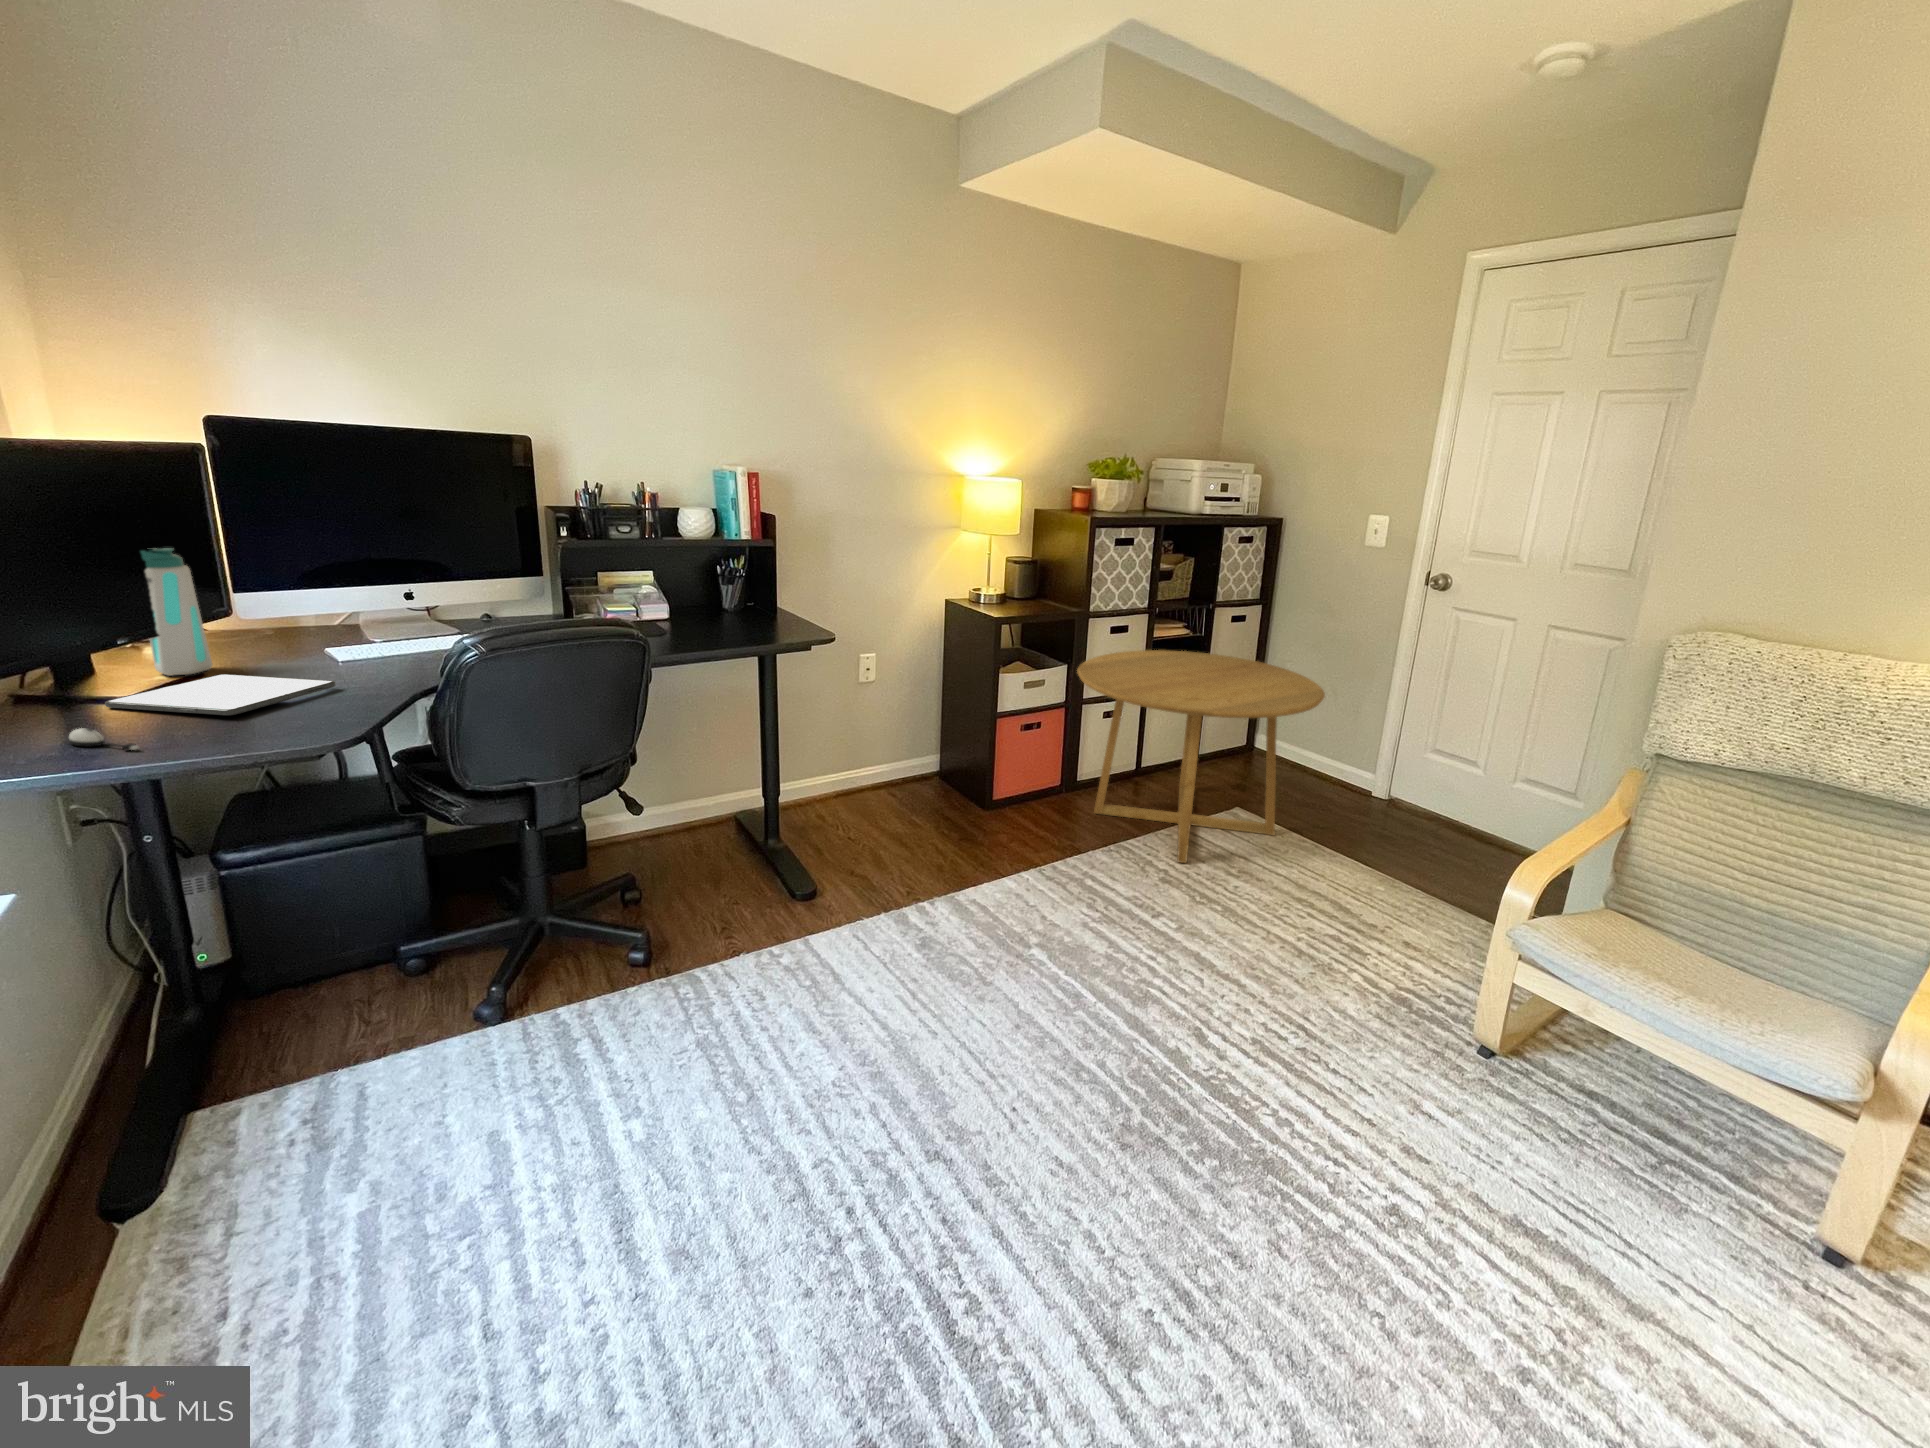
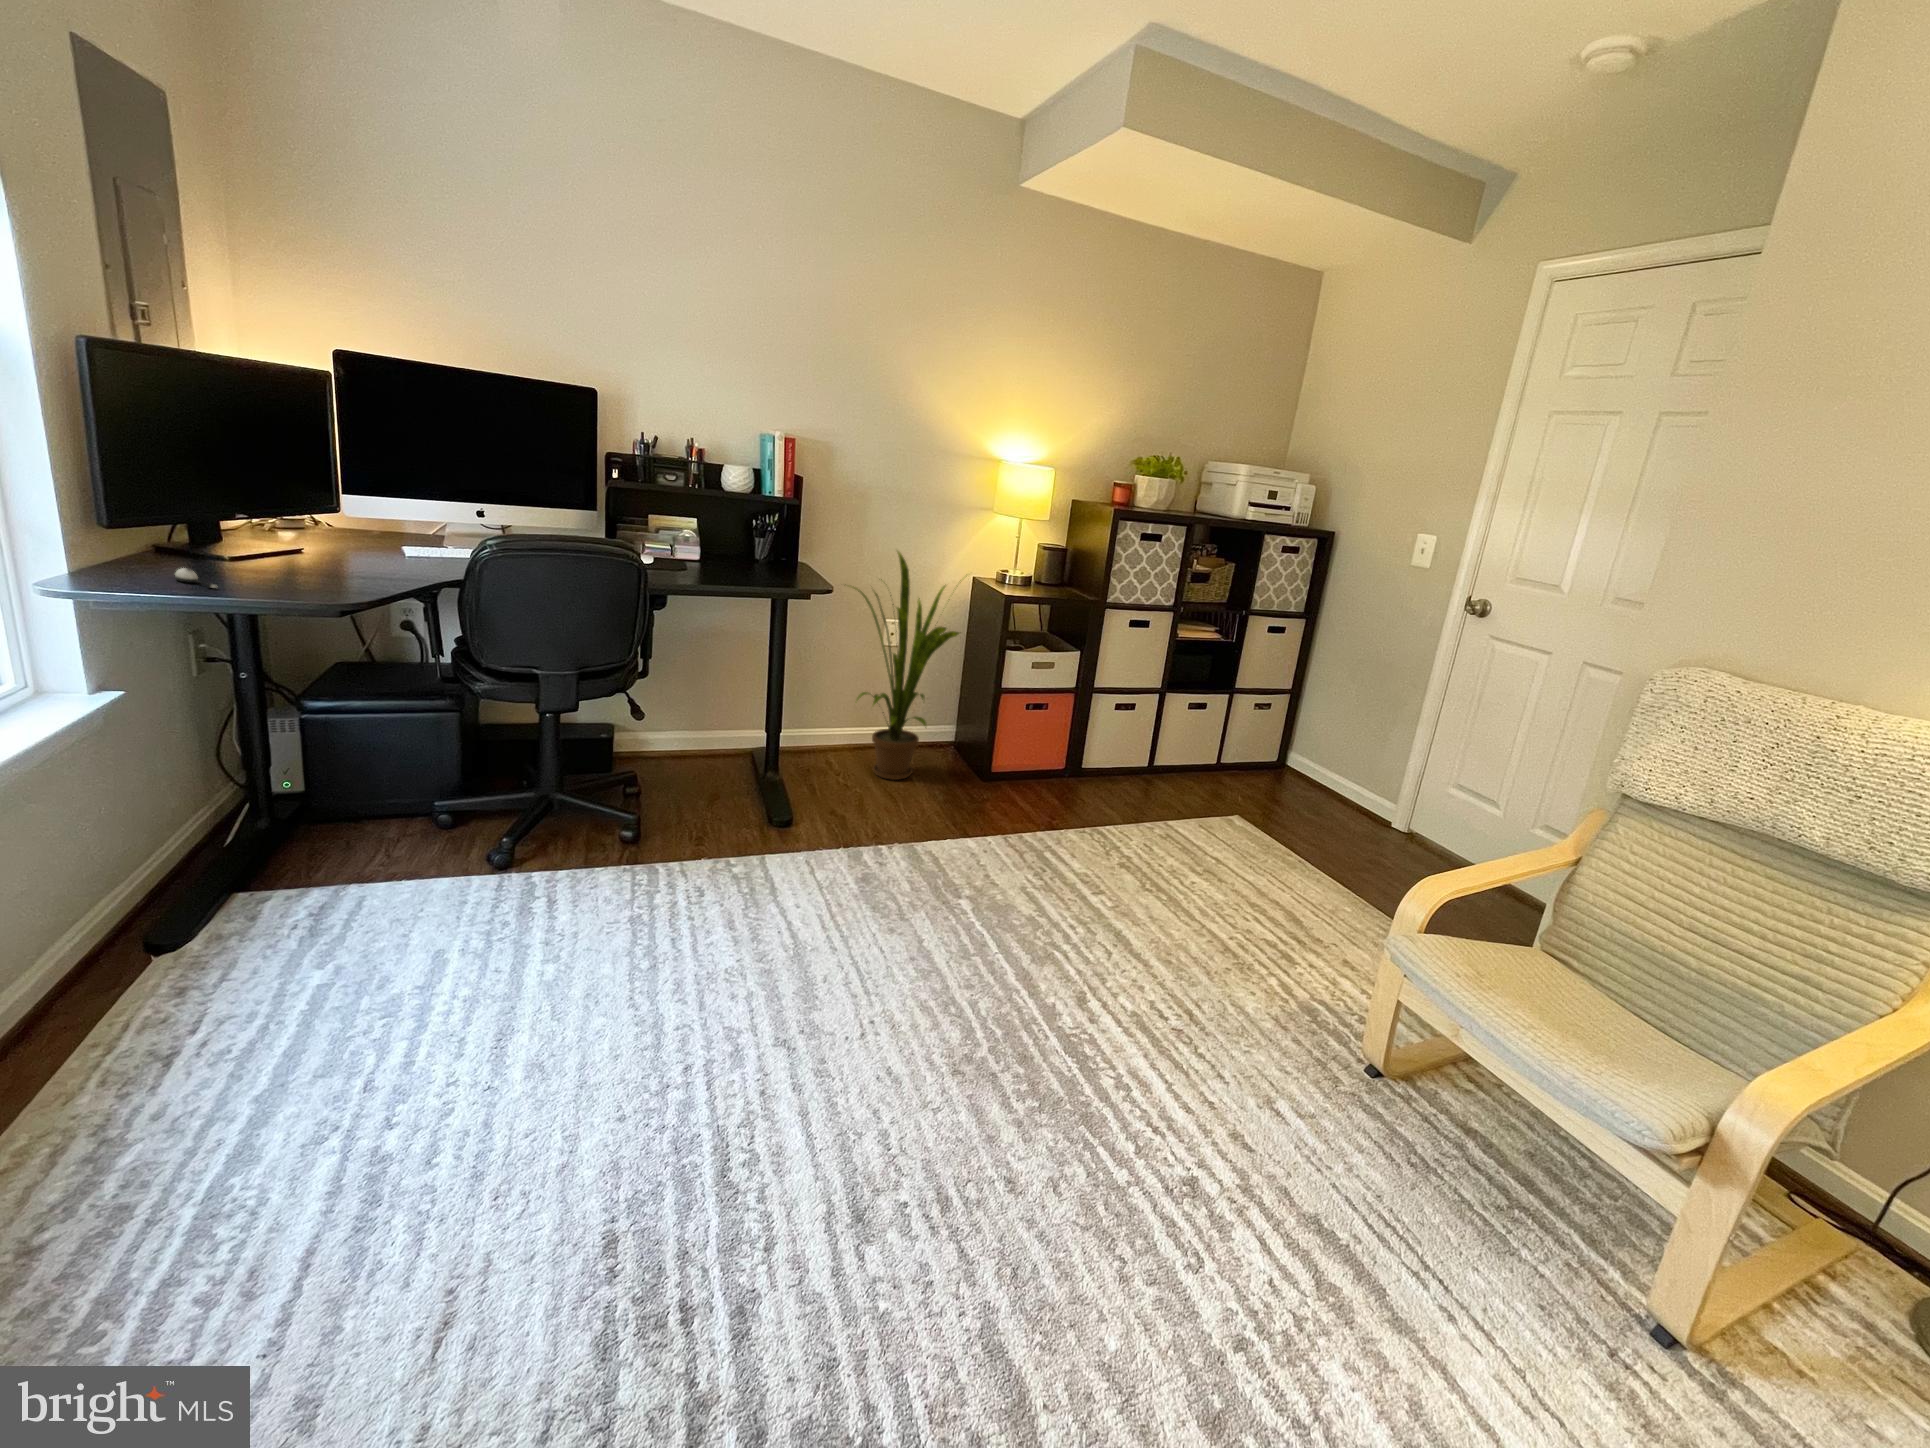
water bottle: present [141,548,212,676] -> none [259,443,317,551]
house plant: none [821,579,967,826] -> present [853,552,961,780]
round table: present [1077,650,1325,863] -> none [1077,646,1322,854]
tablet: present [105,674,336,715] -> none [220,552,392,577]

